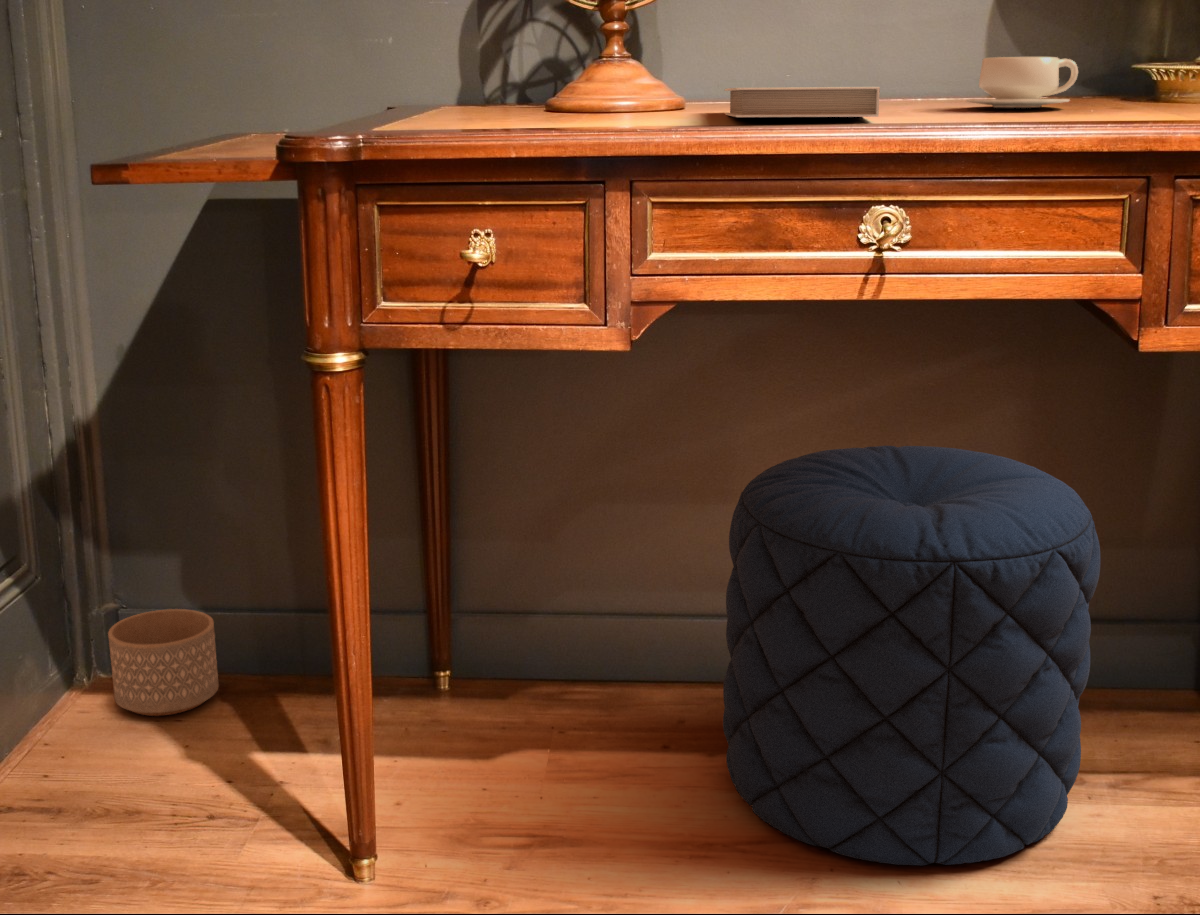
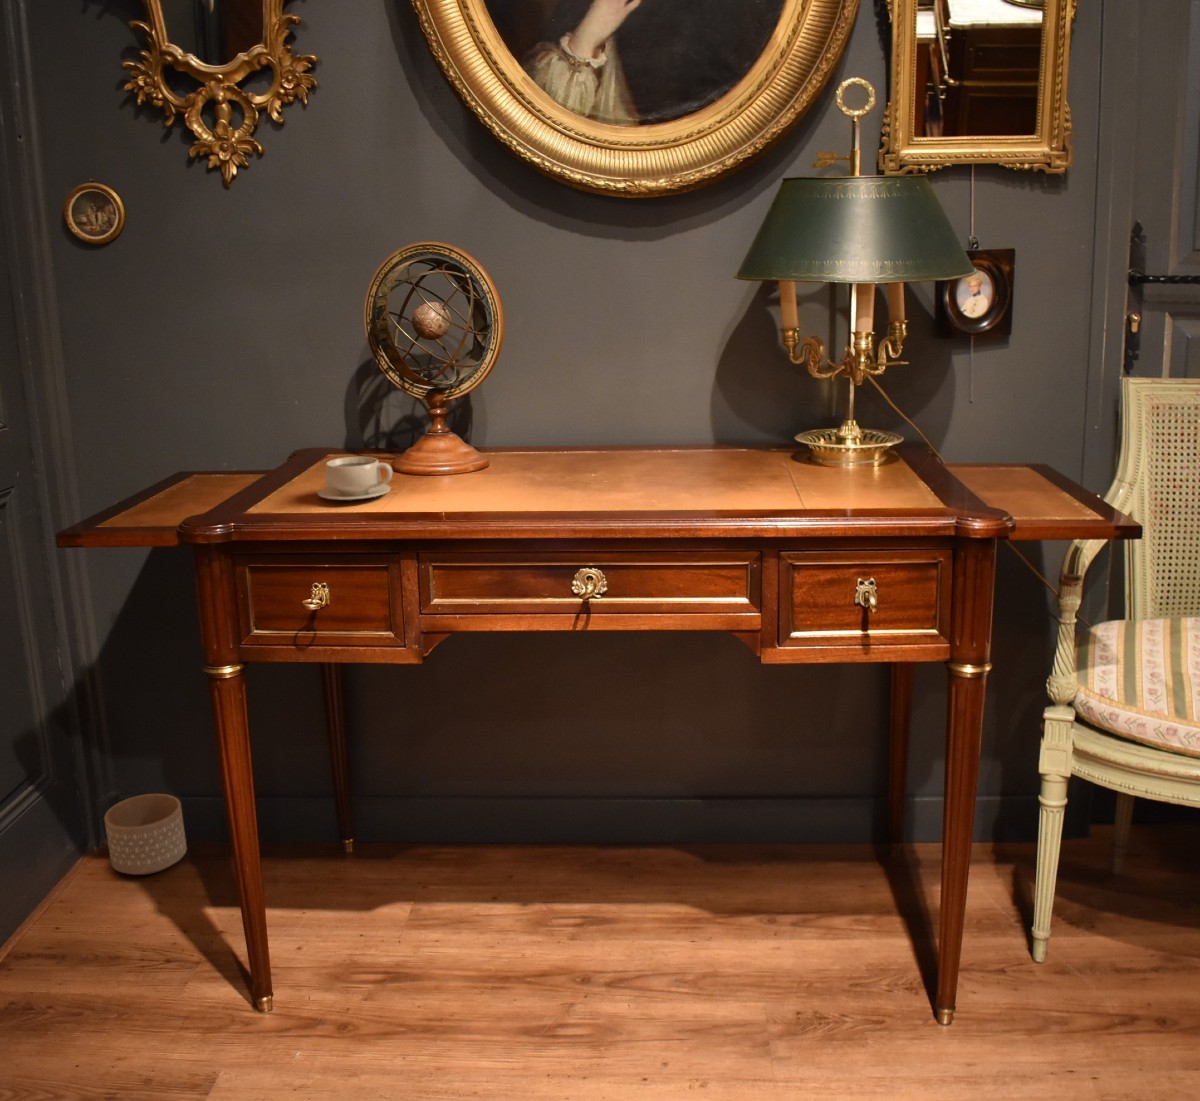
teacup: present [966,57,1078,108] -> present [318,457,392,500]
hardback book: present [725,87,880,117] -> none [493,455,594,502]
pouf: present [723,446,1100,866] -> none [521,686,771,995]

